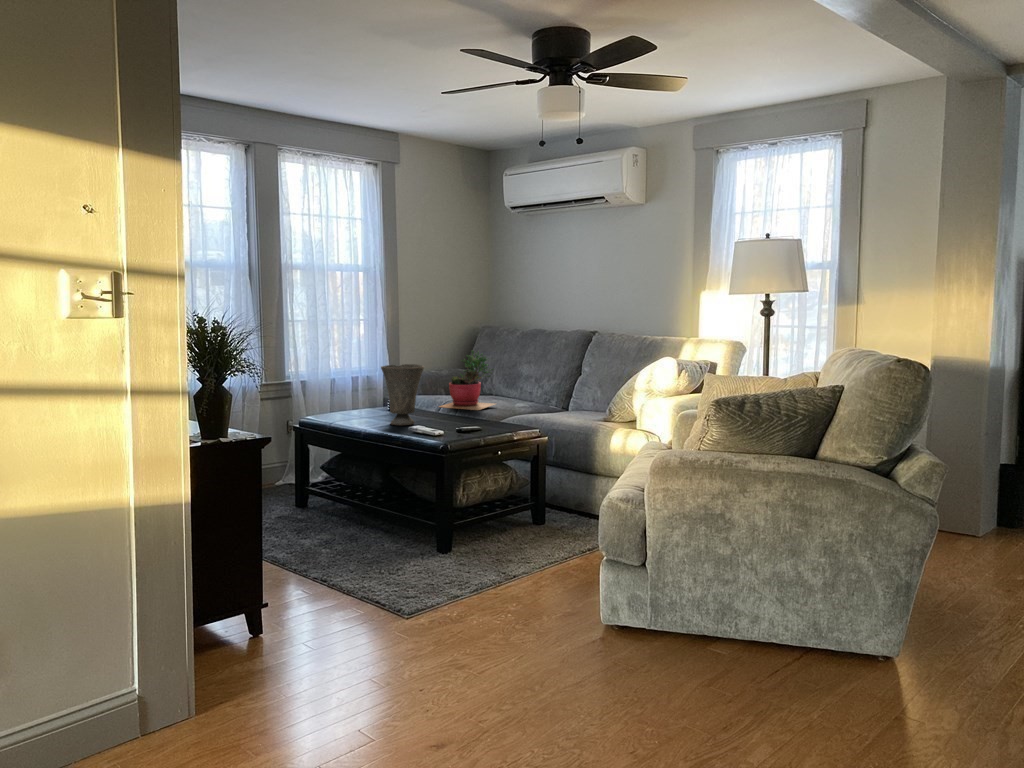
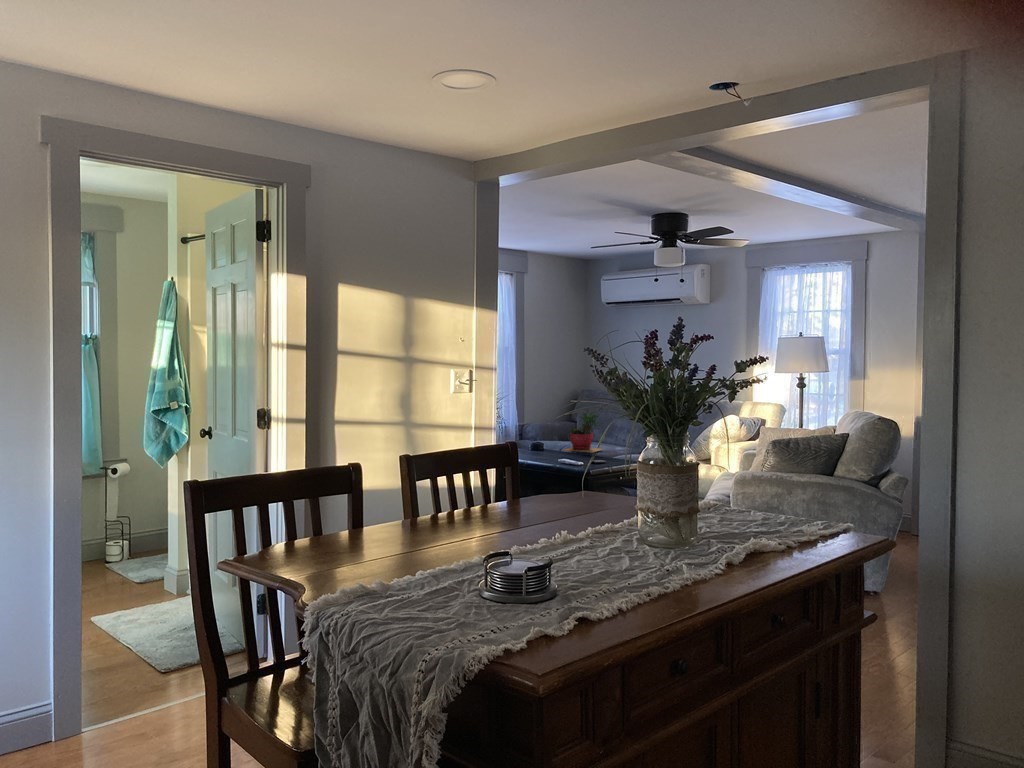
vase: present [381,364,424,425] -> none [538,419,567,460]

